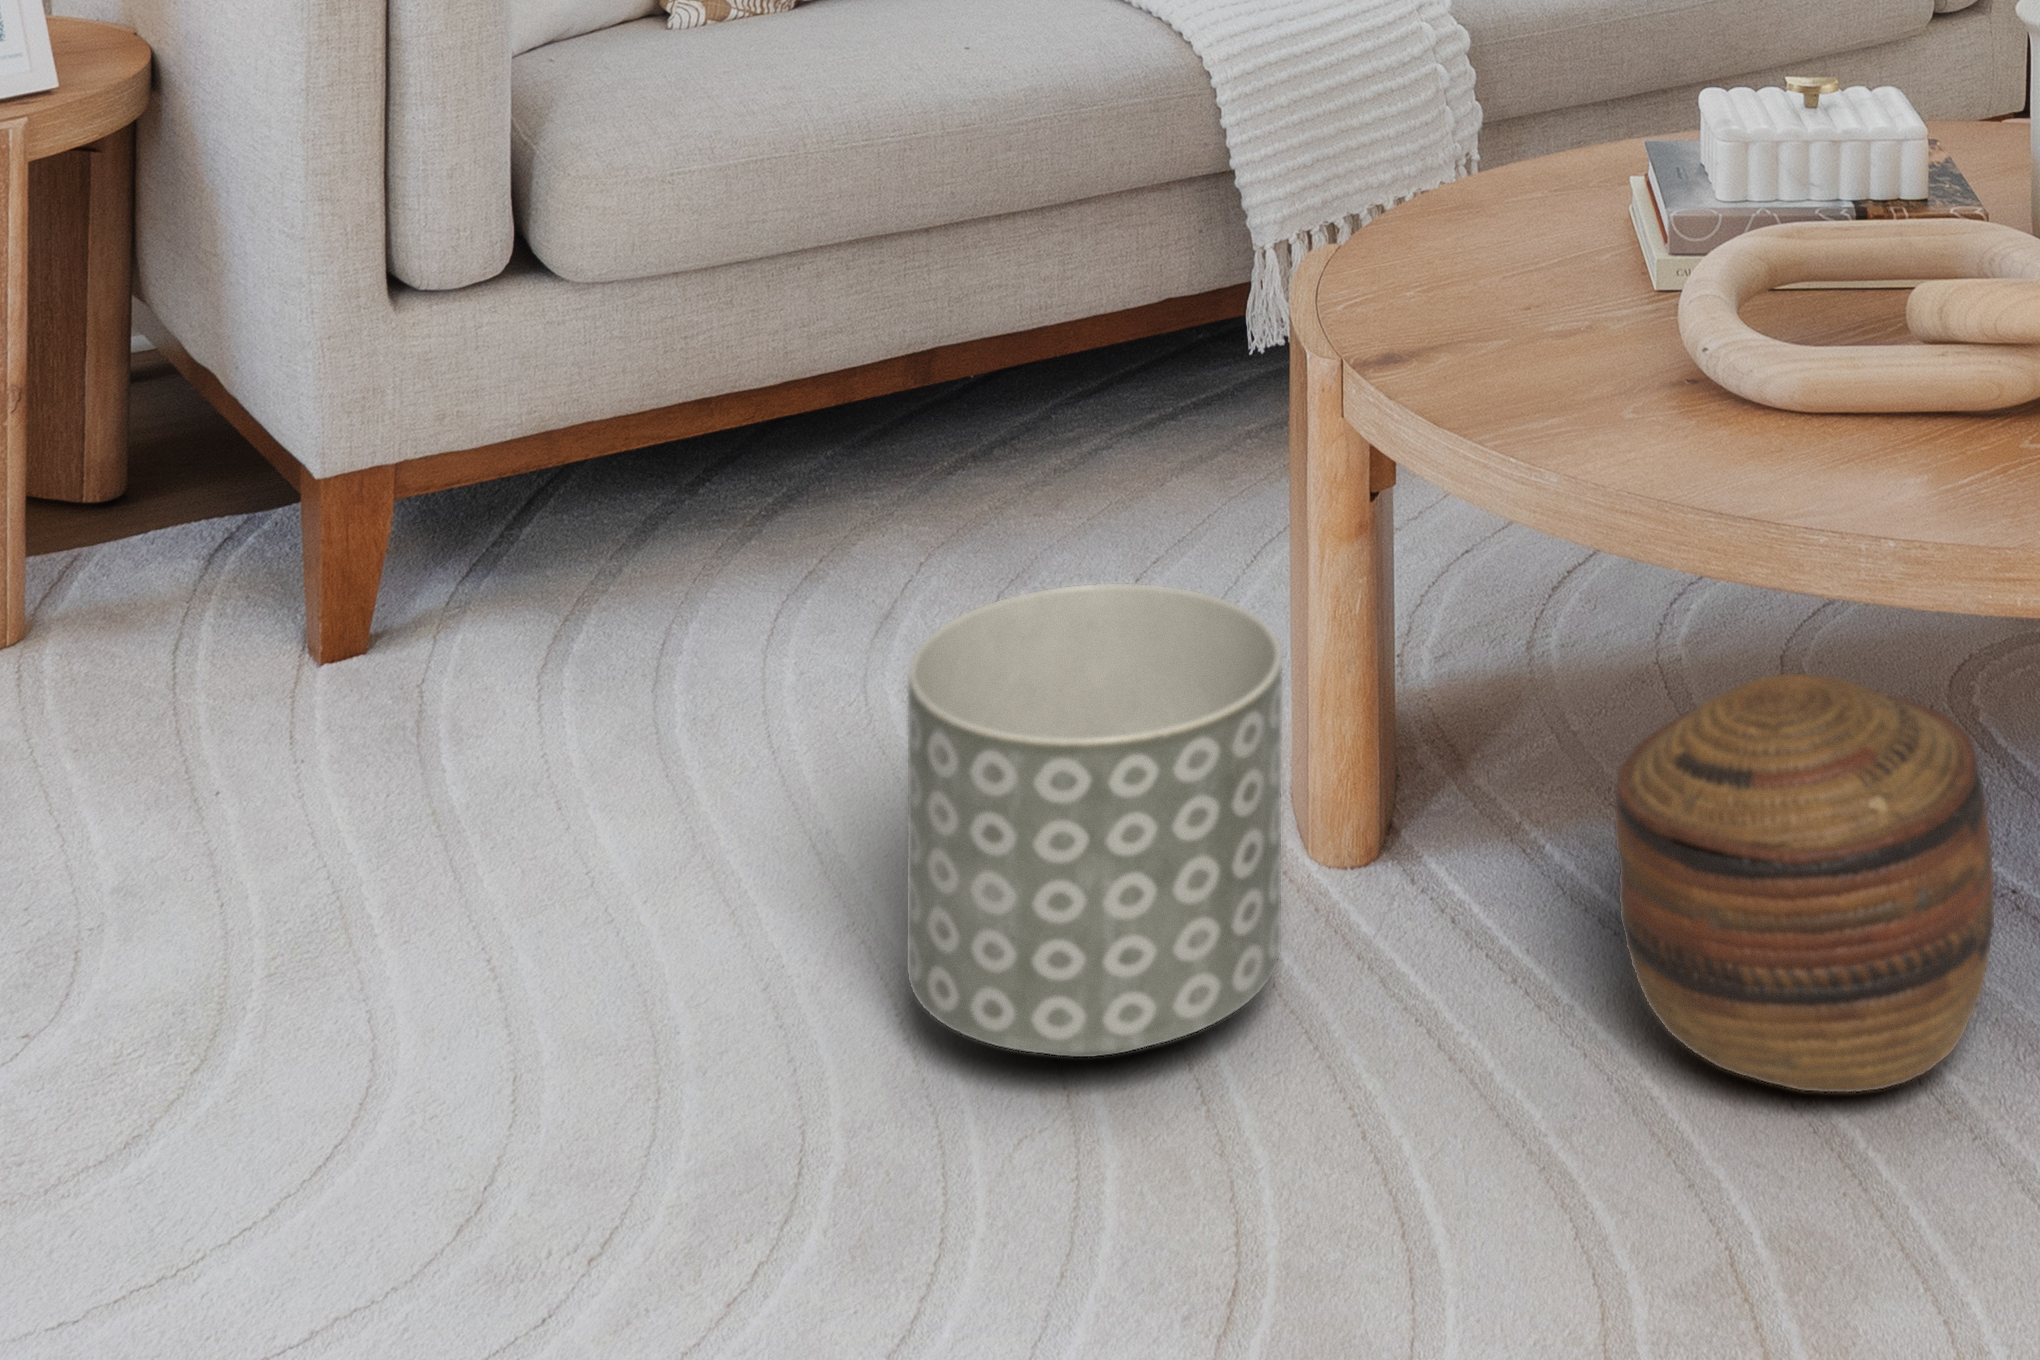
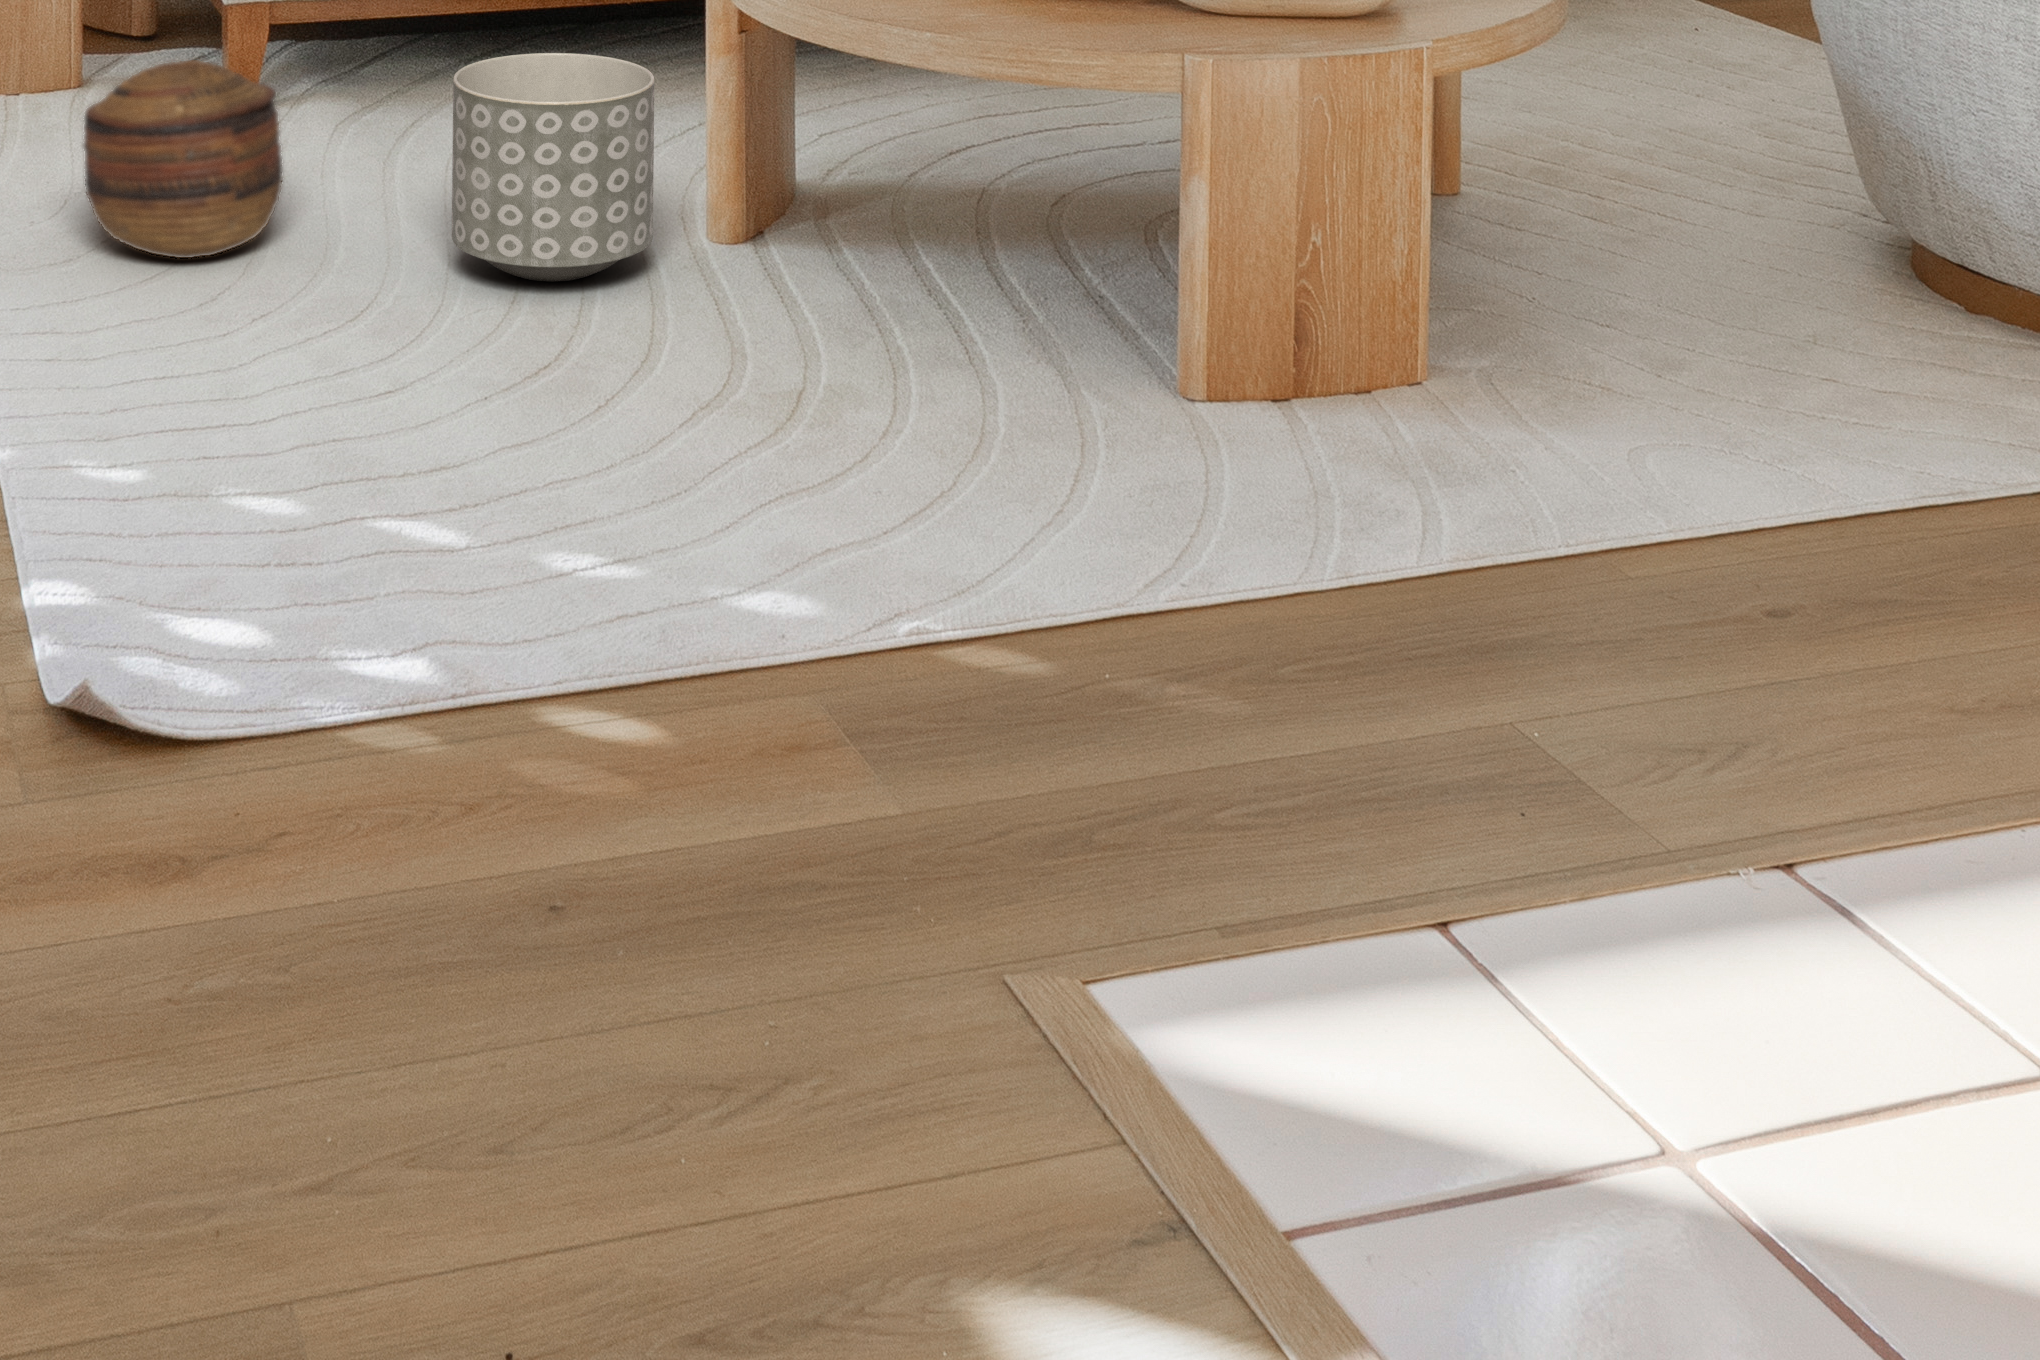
basket: present [1615,674,1994,1092] -> present [84,60,283,258]

